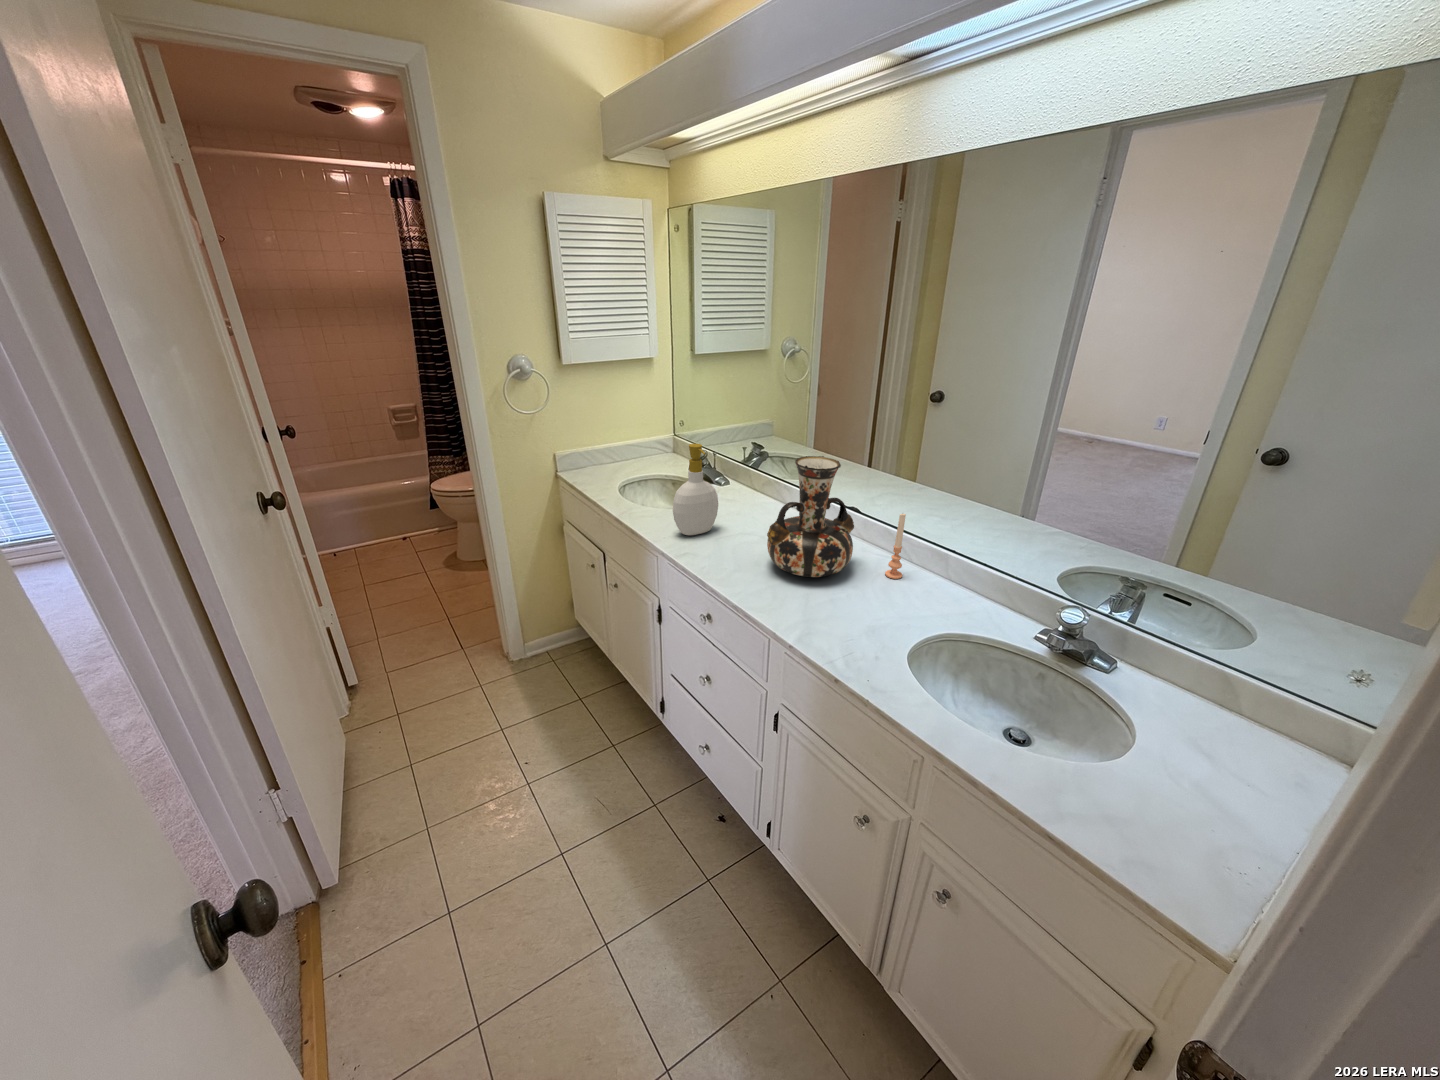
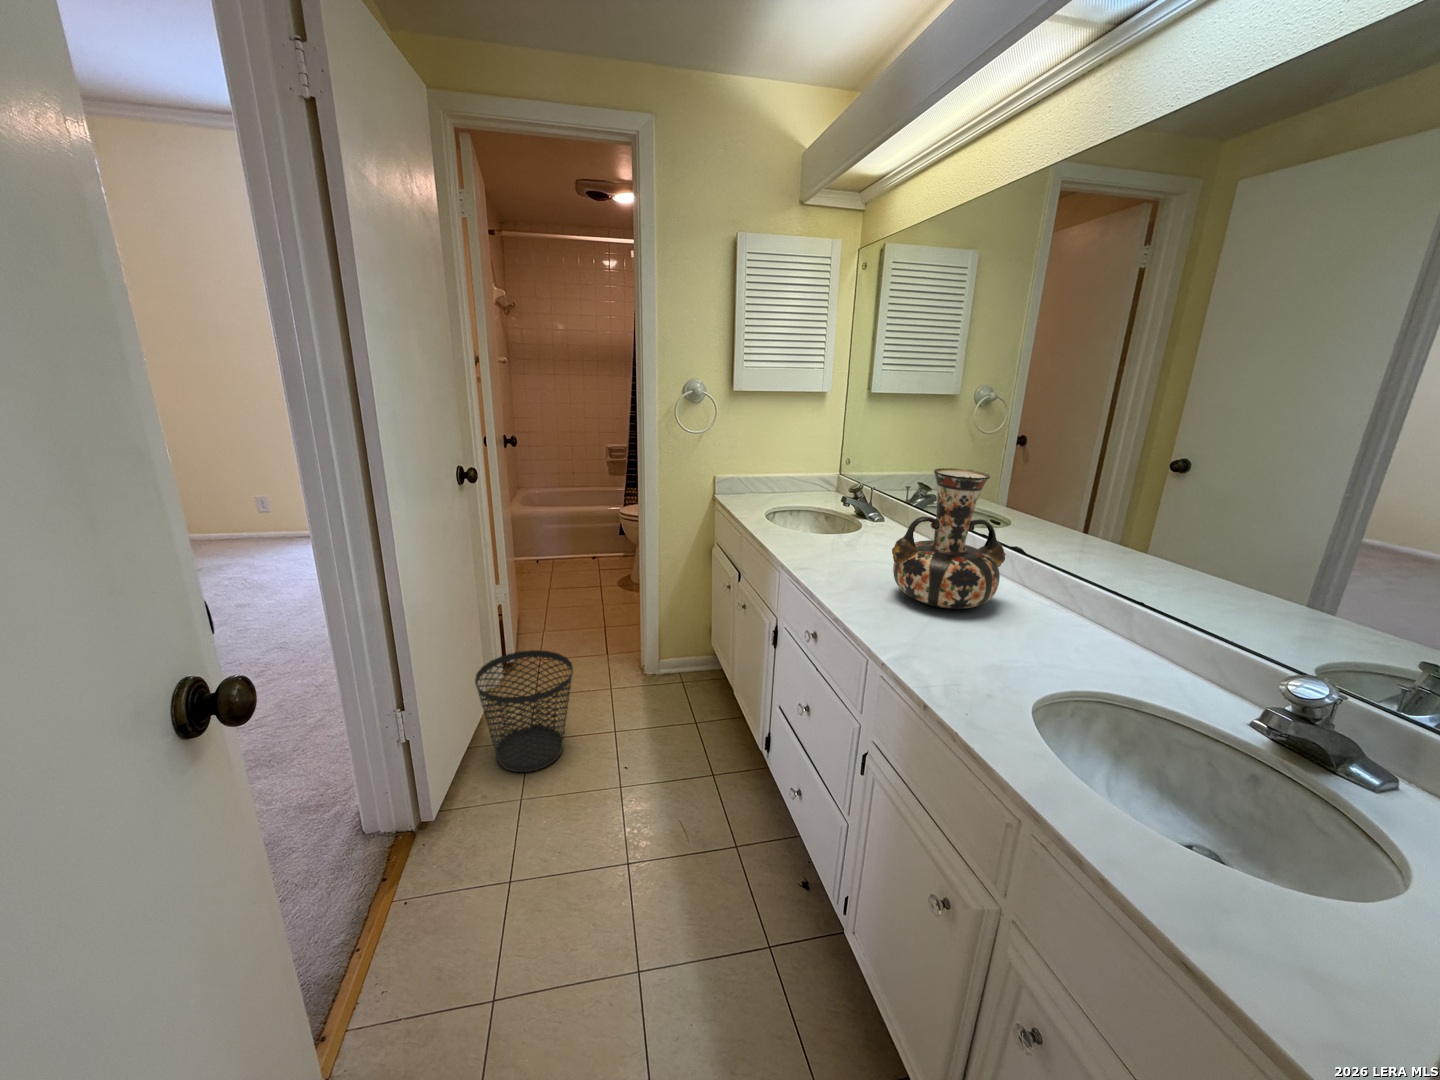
soap bottle: present [673,444,718,535] -> none [803,457,855,555]
candle: present [885,514,906,579] -> none [1039,543,1072,628]
wastebasket: none [338,671,452,803] -> present [475,650,573,772]

